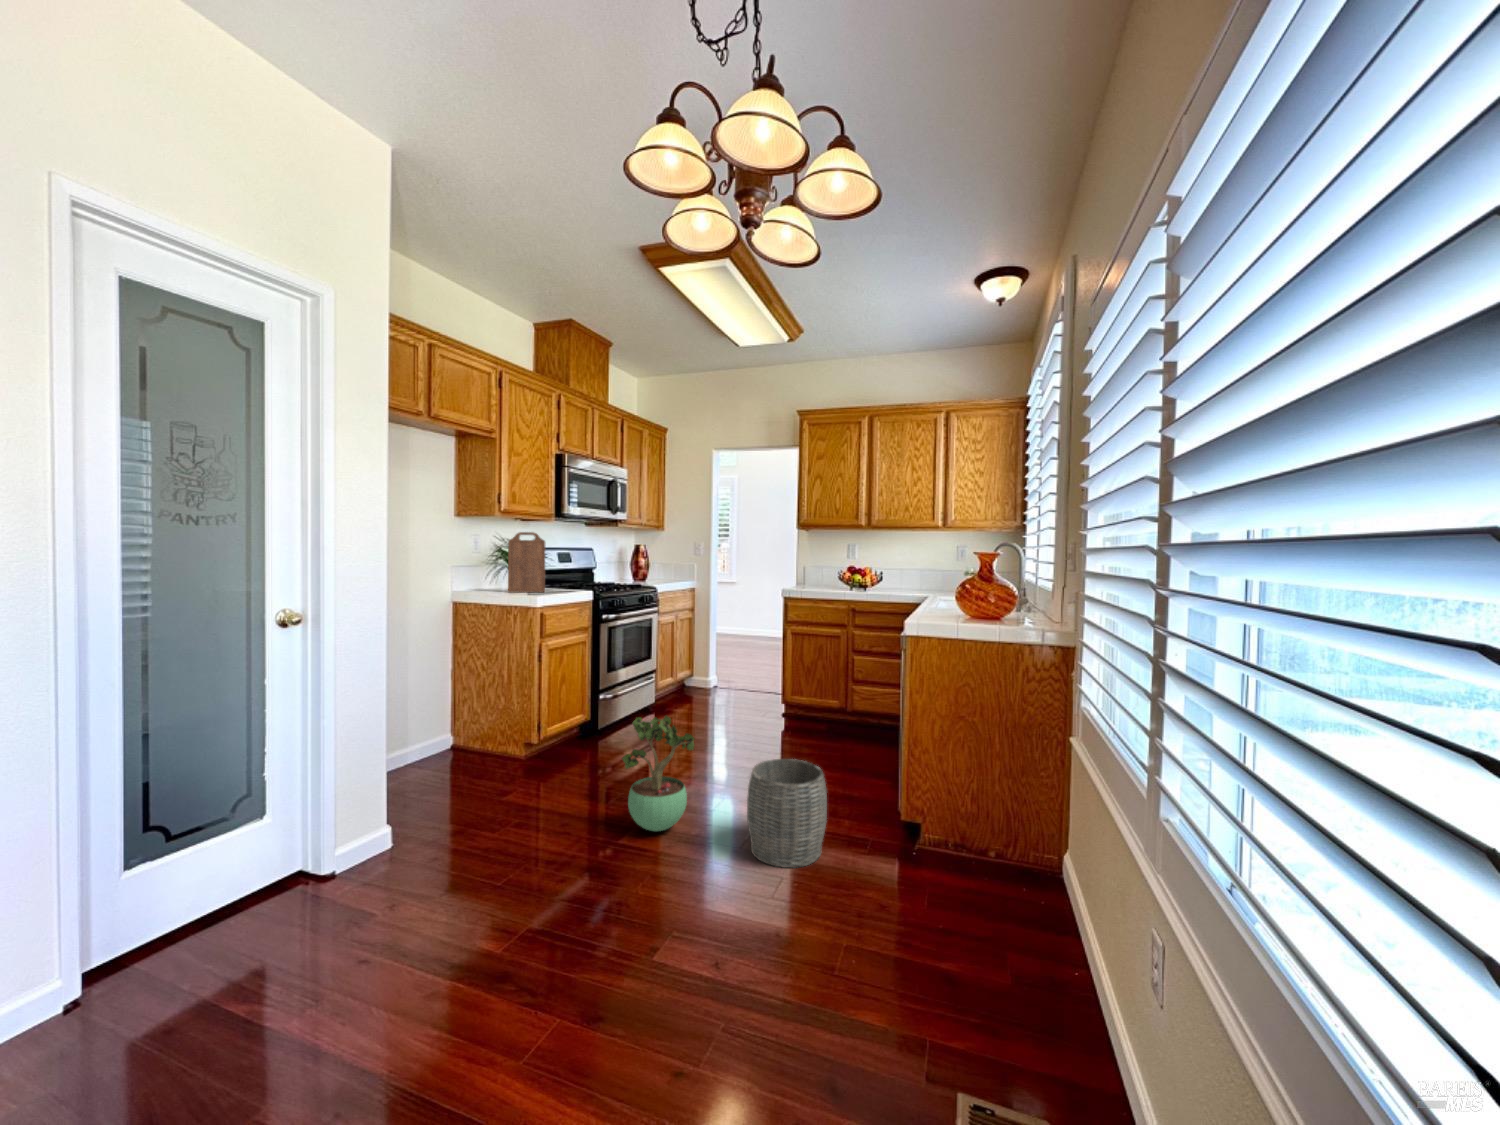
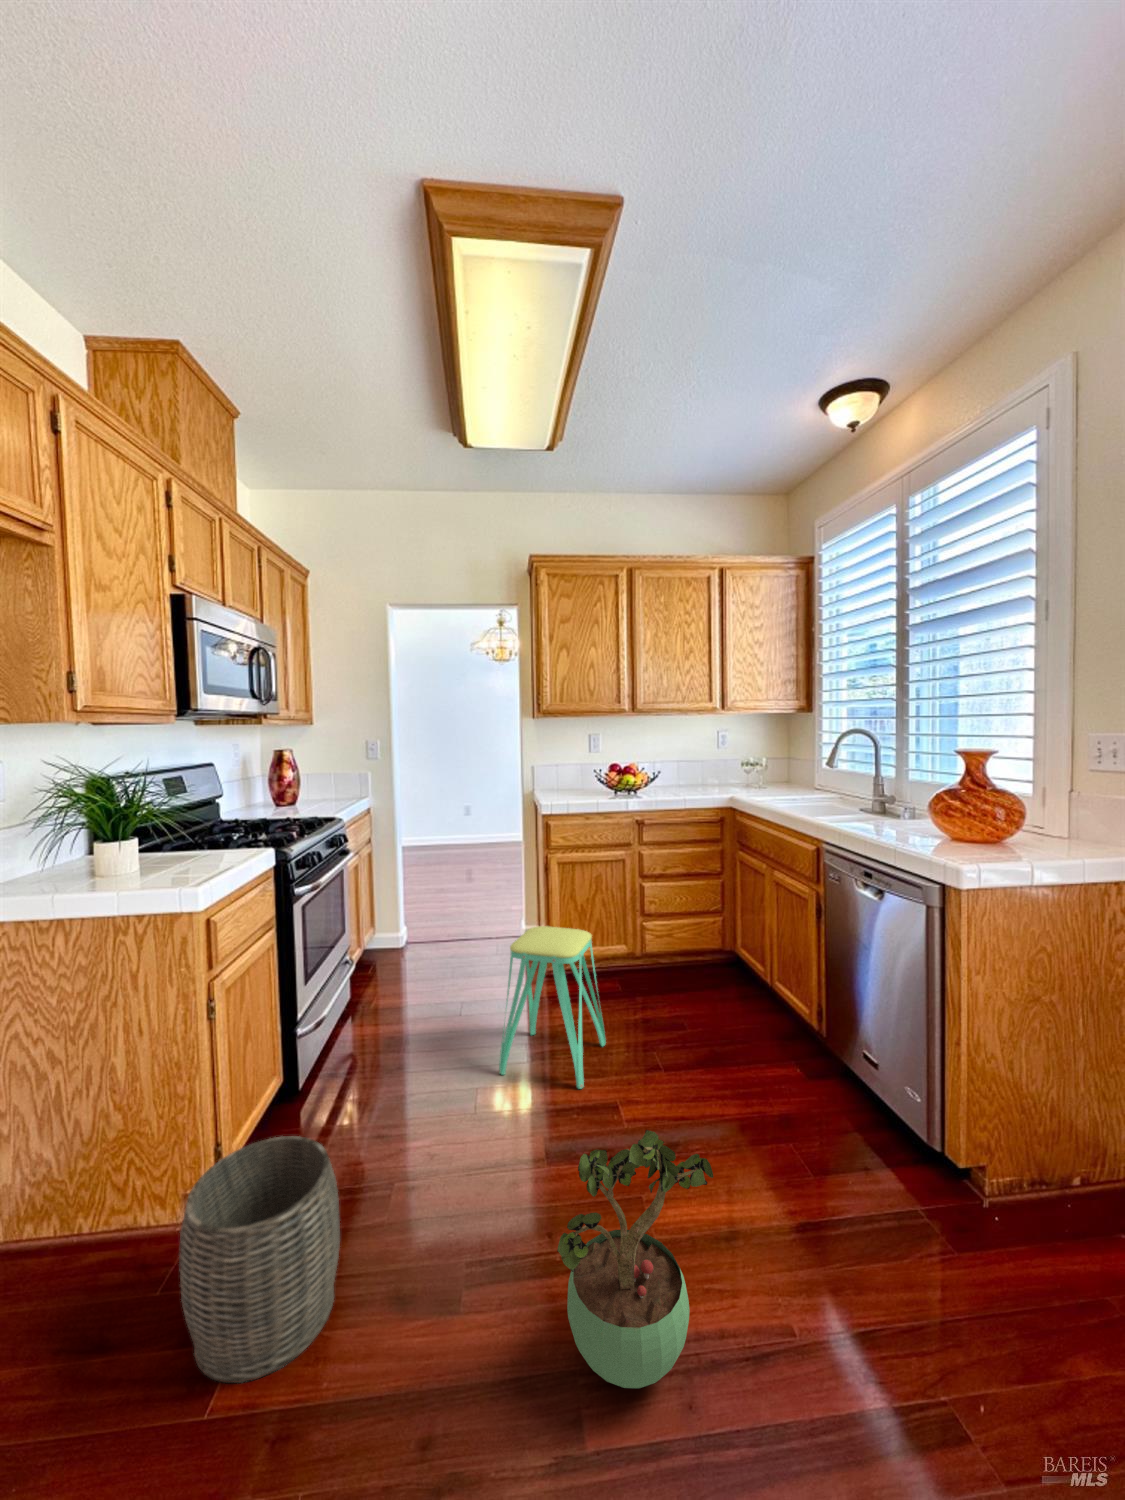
cutting board: present [508,532,545,592] -> none [103,750,197,883]
stool: none [703,662,778,758] -> present [499,926,606,1089]
woven basket: present [747,759,827,868] -> present [179,1136,340,1383]

